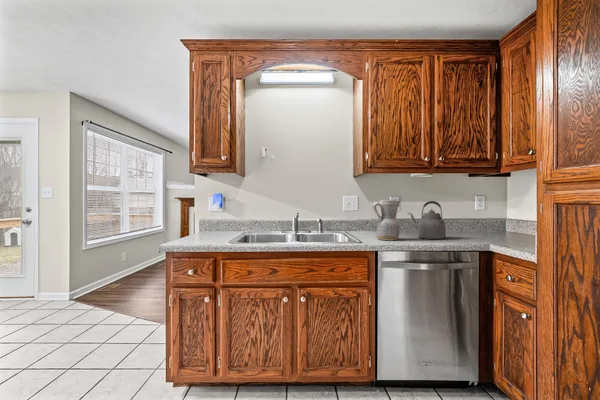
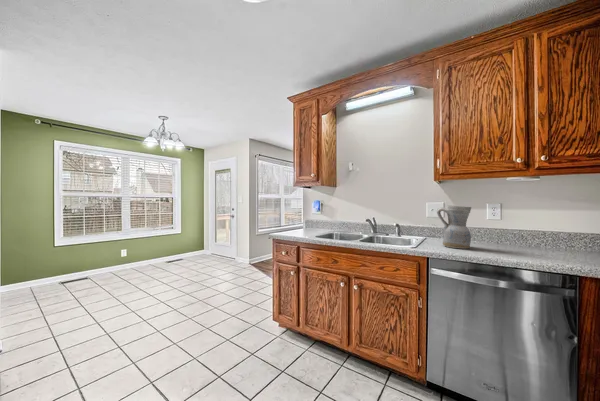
kettle: present [408,201,446,239] -> none [493,208,547,255]

